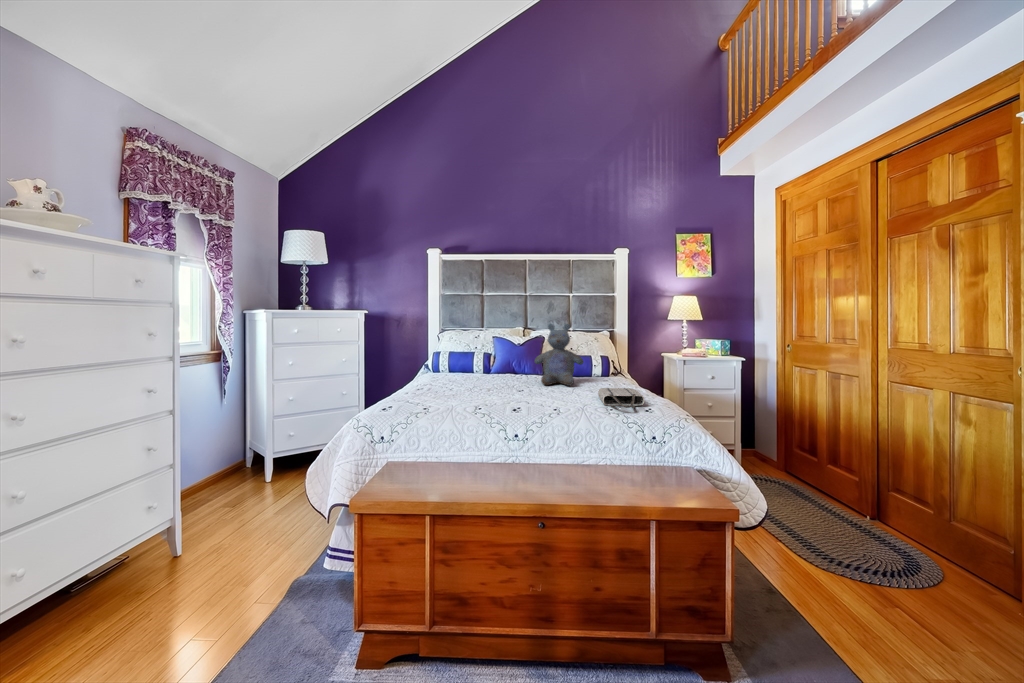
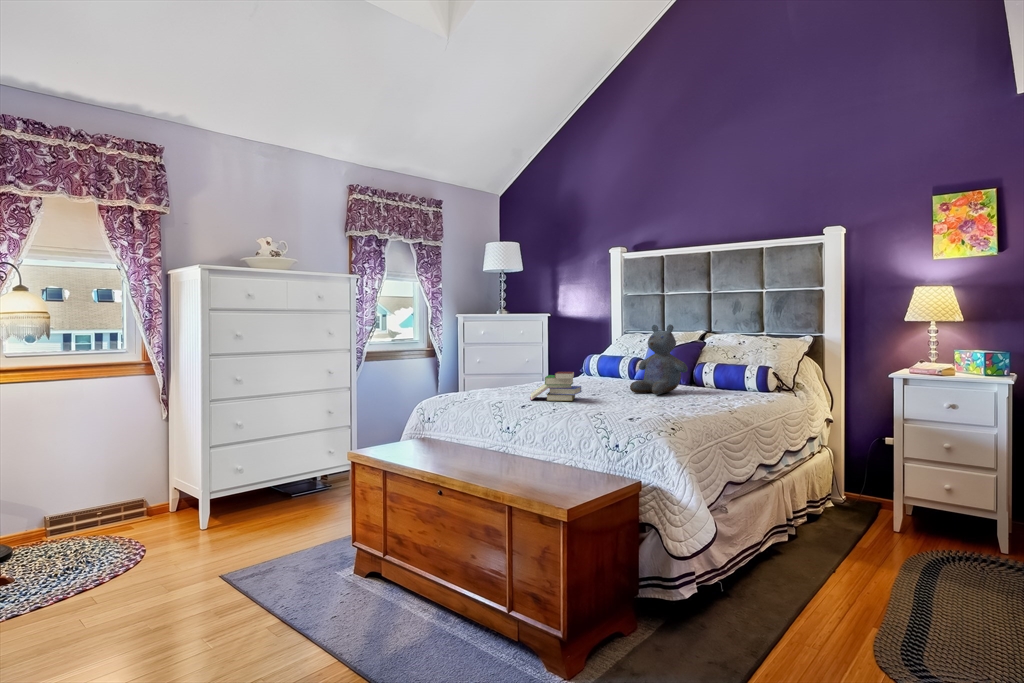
book: none [488,371,547,404] -> present [530,372,581,401]
tote bag: present [598,388,644,408] -> none [605,396,683,414]

